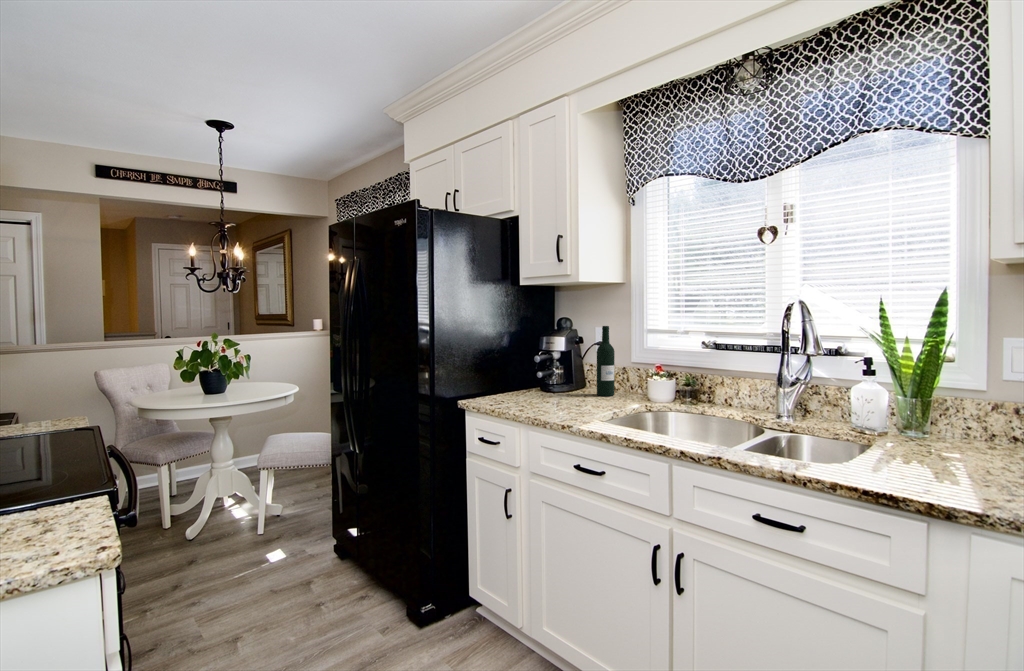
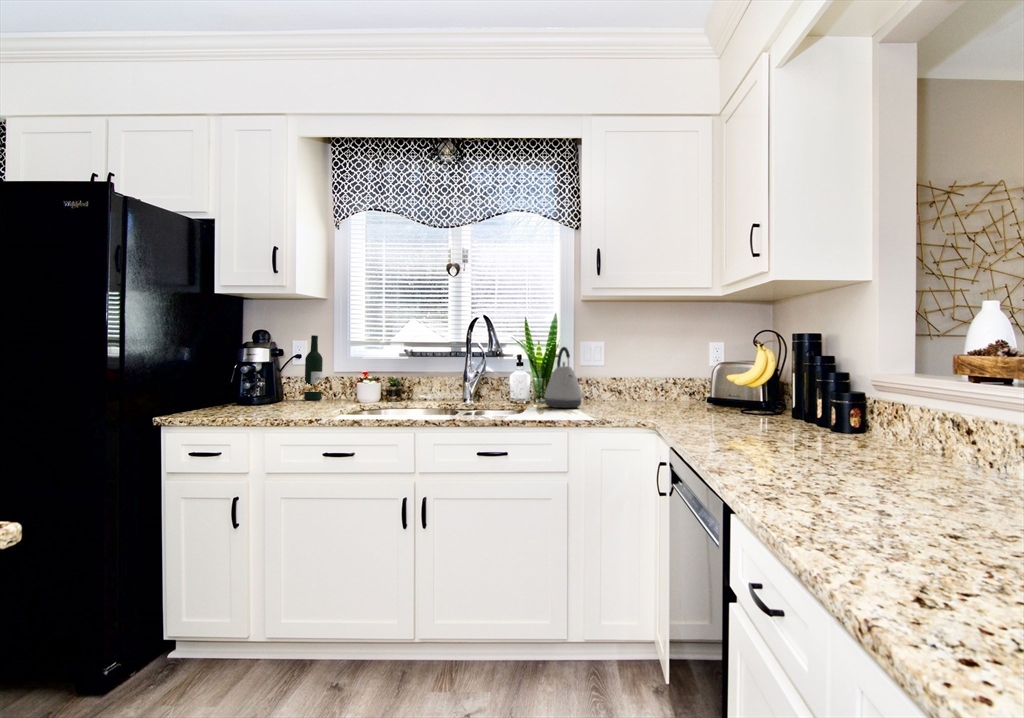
kettle: none [899,354,982,461] -> present [544,347,583,408]

